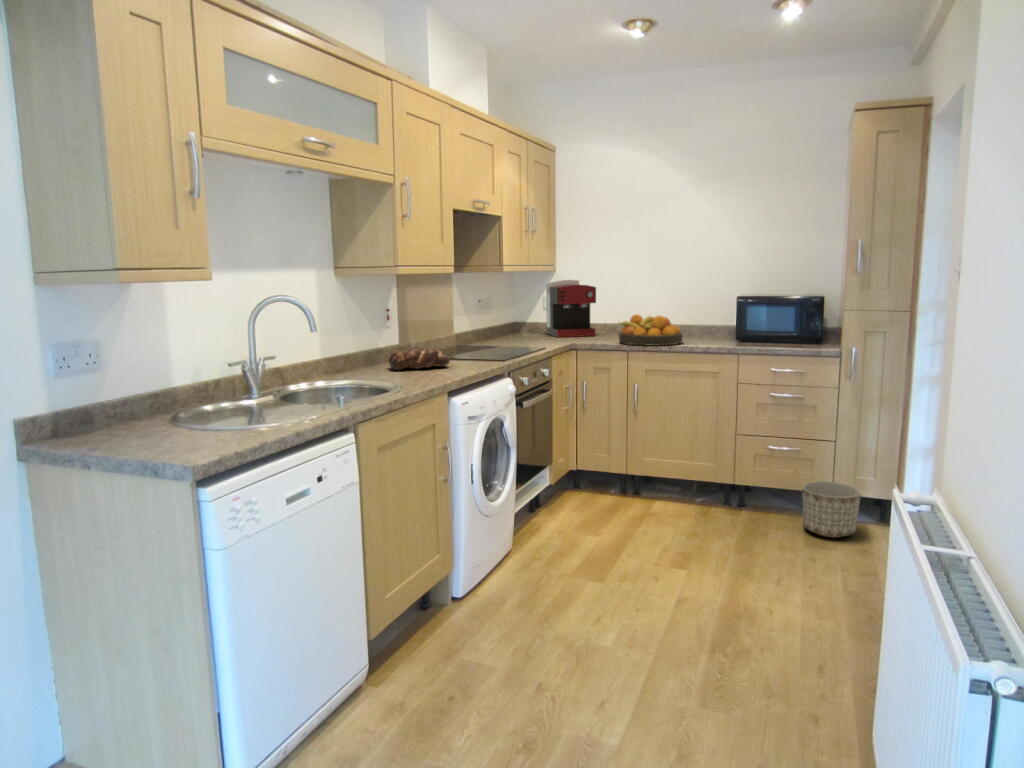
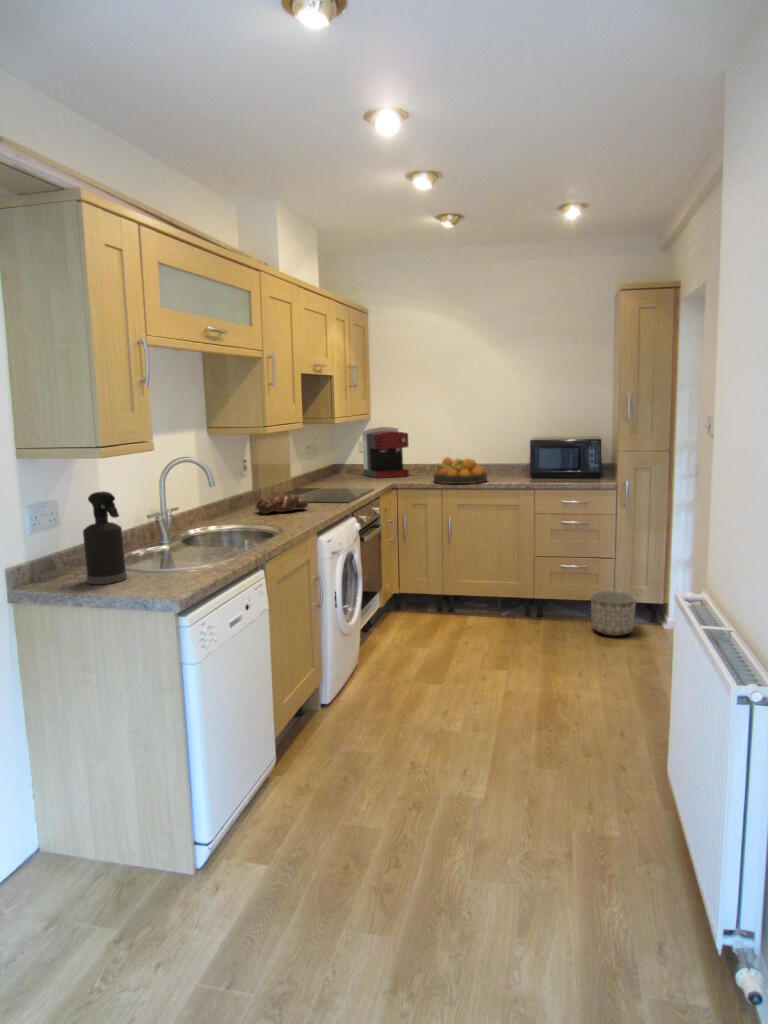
spray bottle: none [97,328,156,445] -> present [83,491,127,584]

